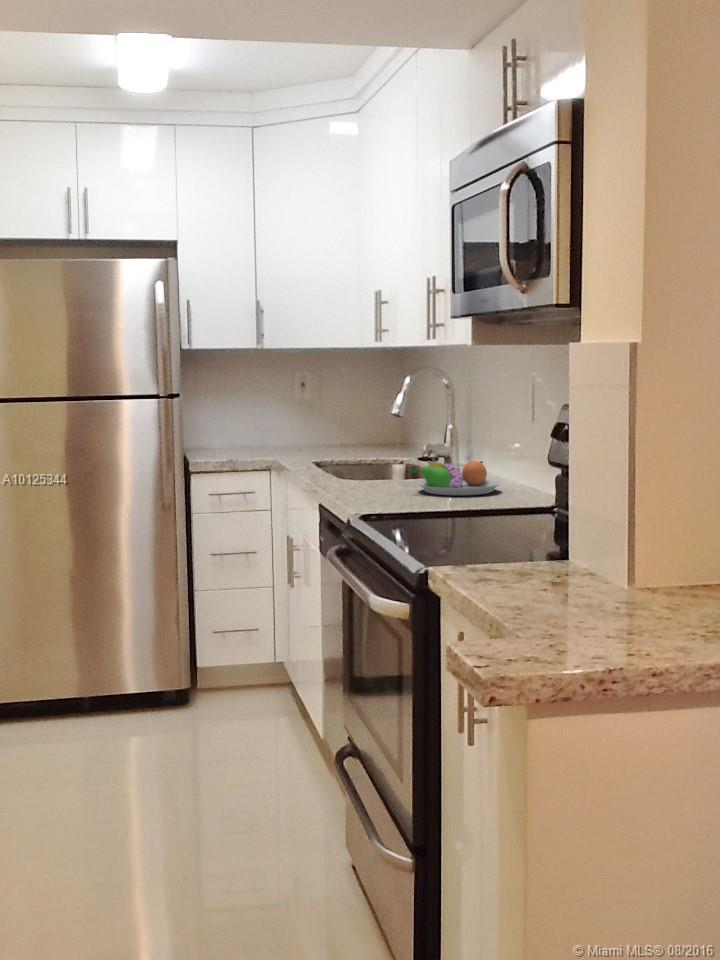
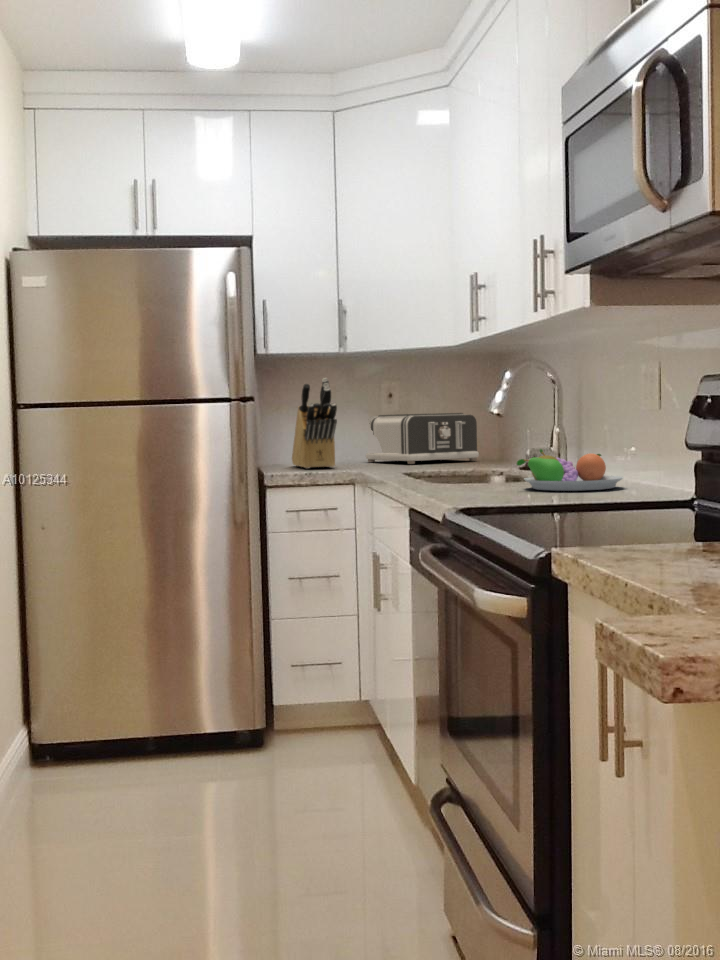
knife block: none [213,373,255,455] -> present [292,378,337,468]
toaster: none [280,402,383,451] -> present [366,413,479,464]

